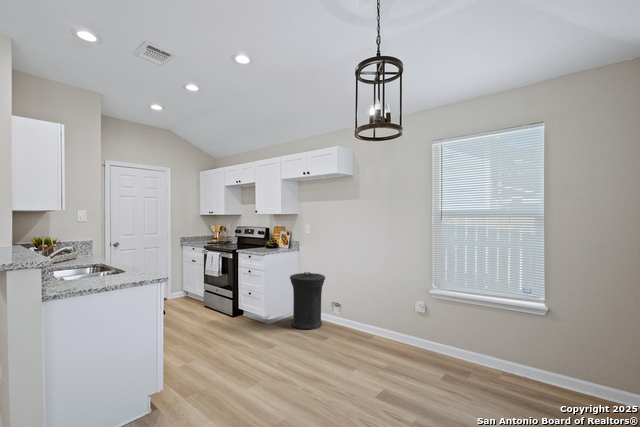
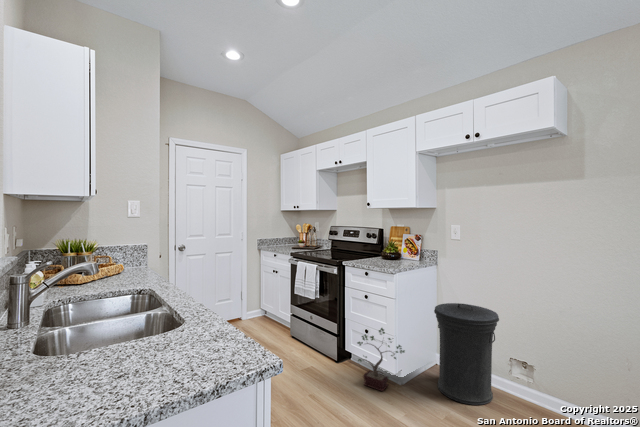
potted plant: none [242,289,269,328] -> present [357,328,405,391]

